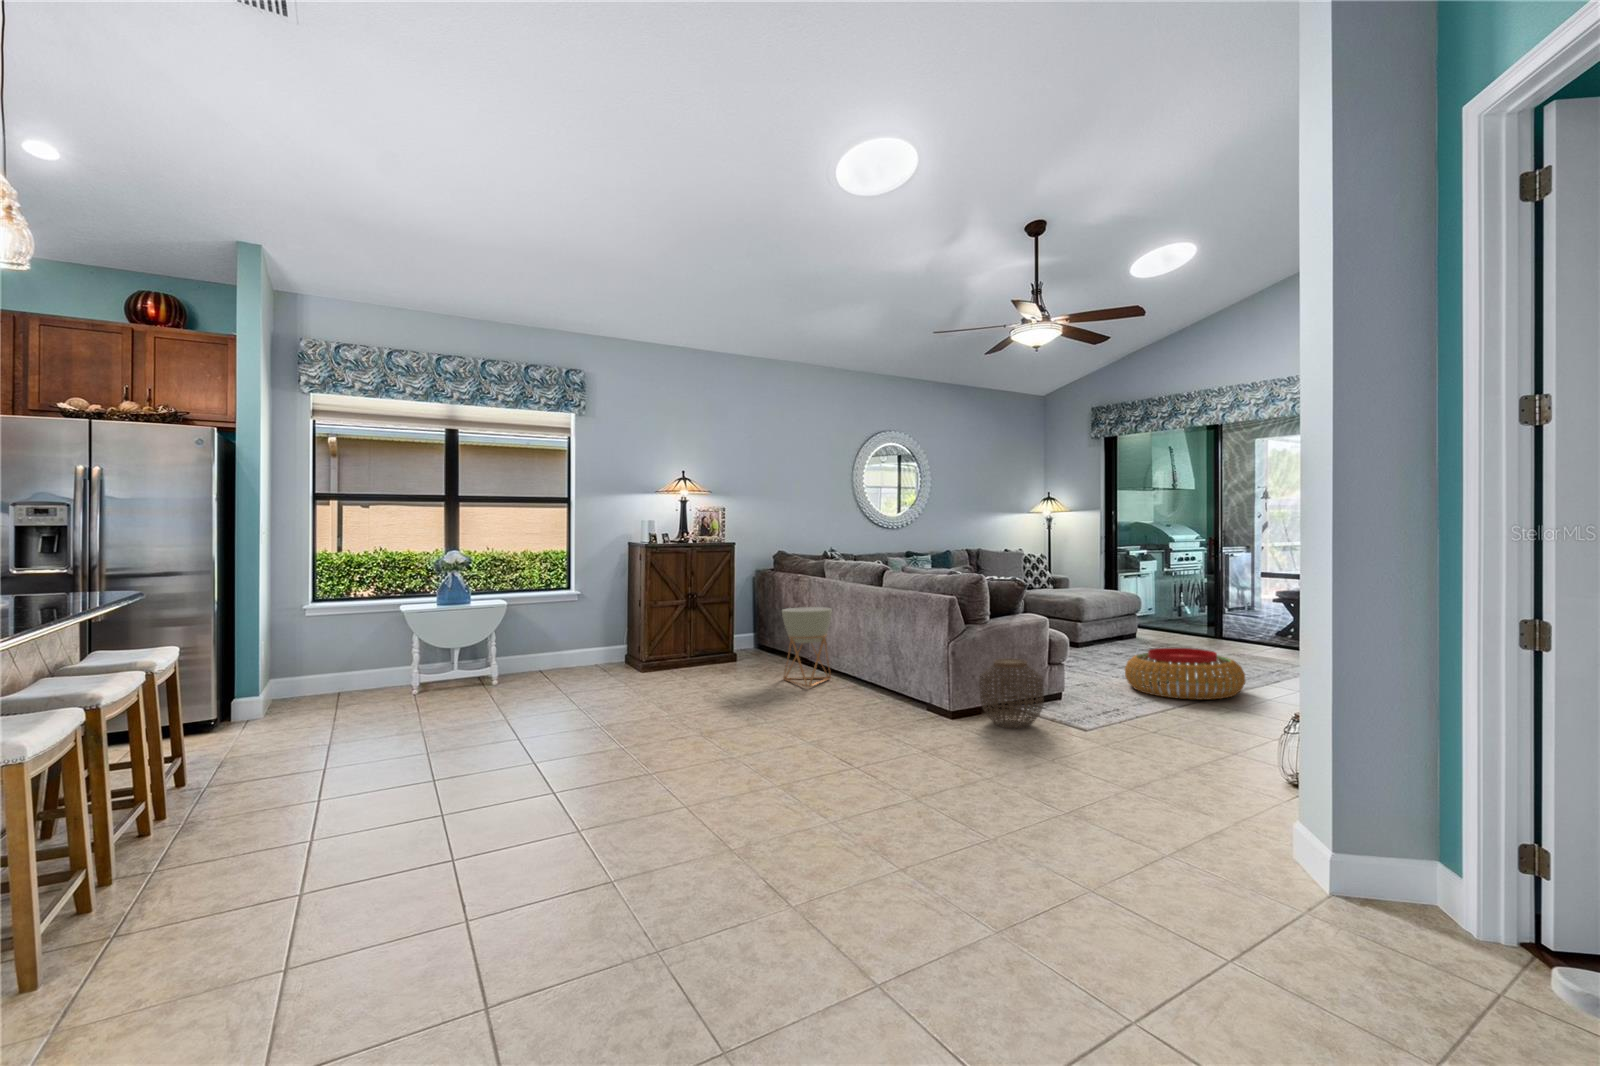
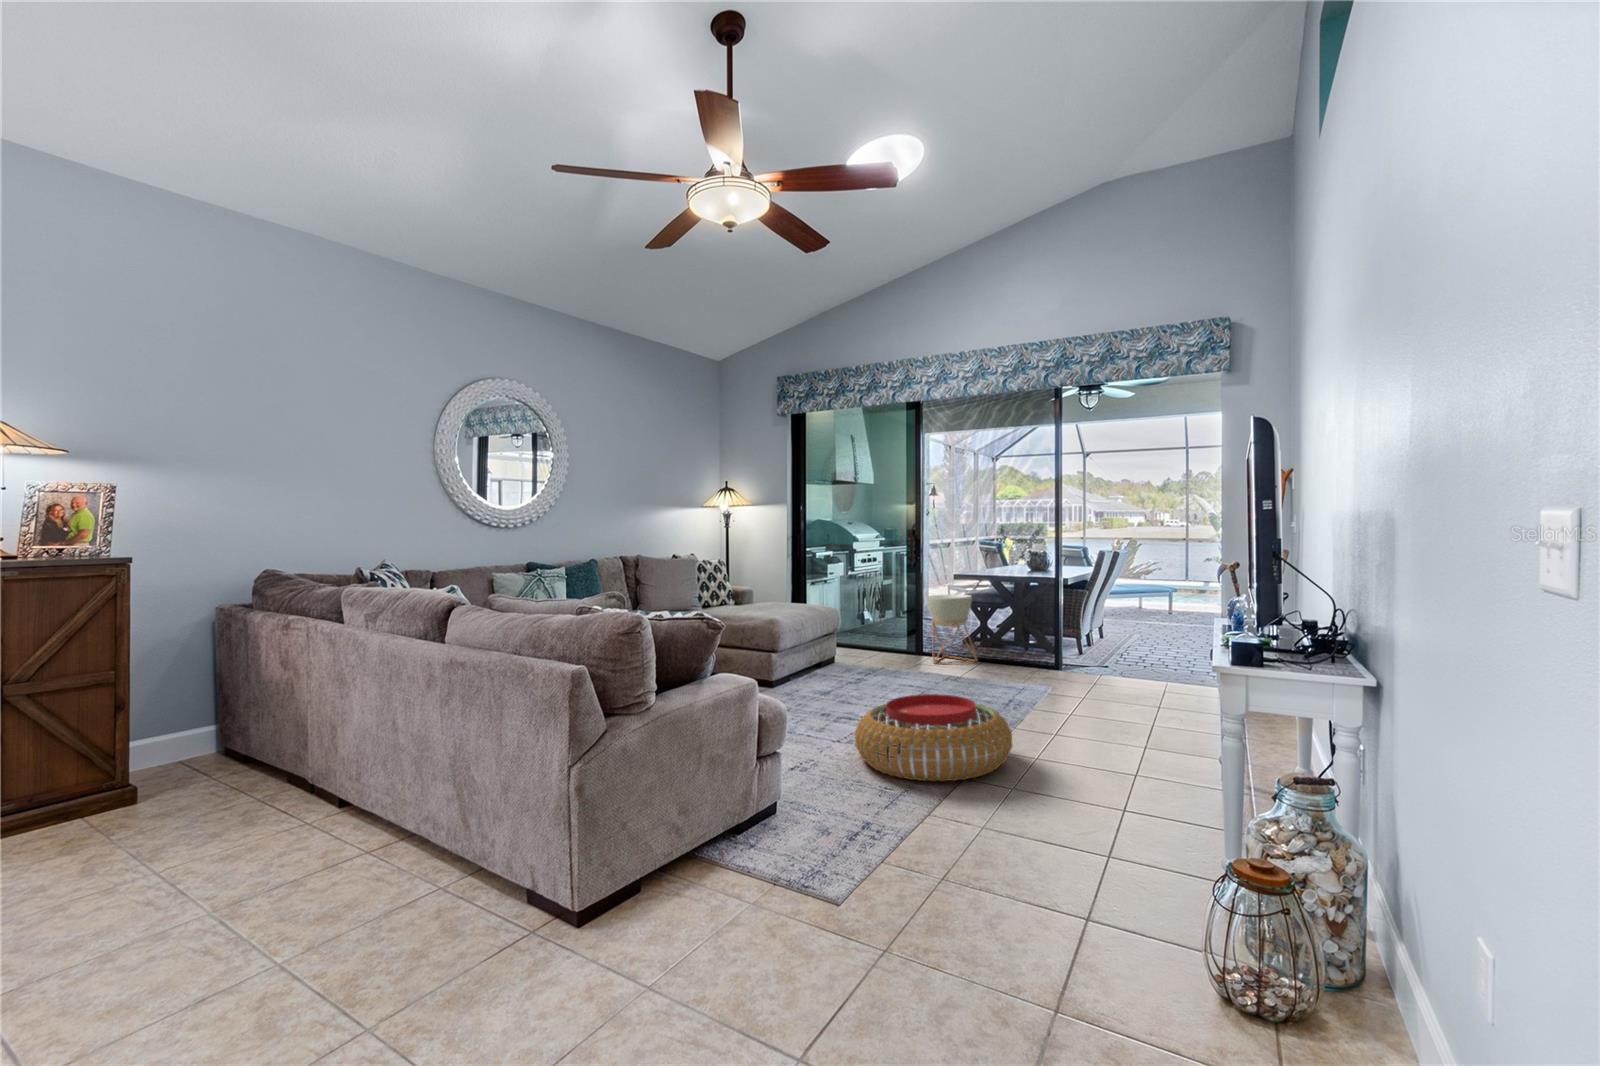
planter: present [782,607,832,687] -> present [926,594,977,664]
woven basket: present [979,658,1044,728] -> none [636,782,763,940]

